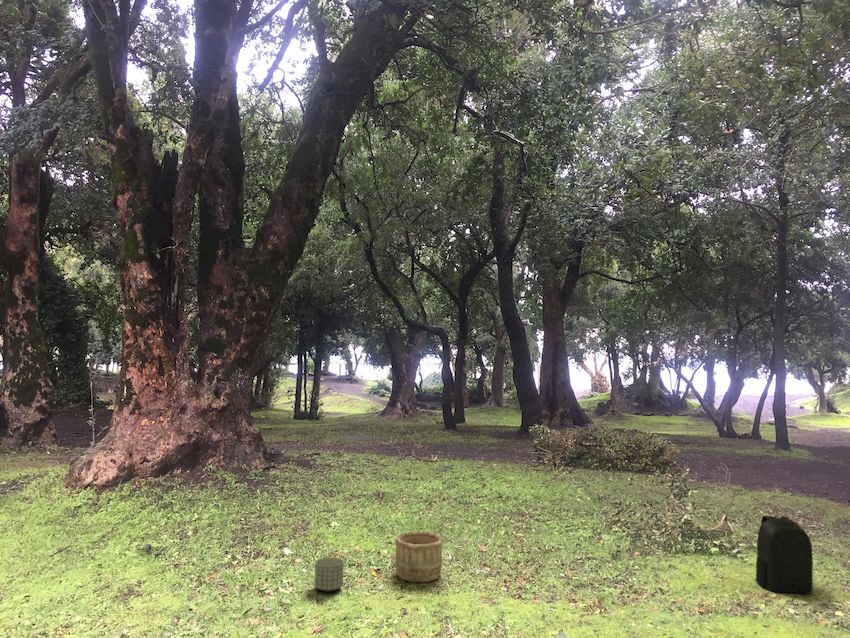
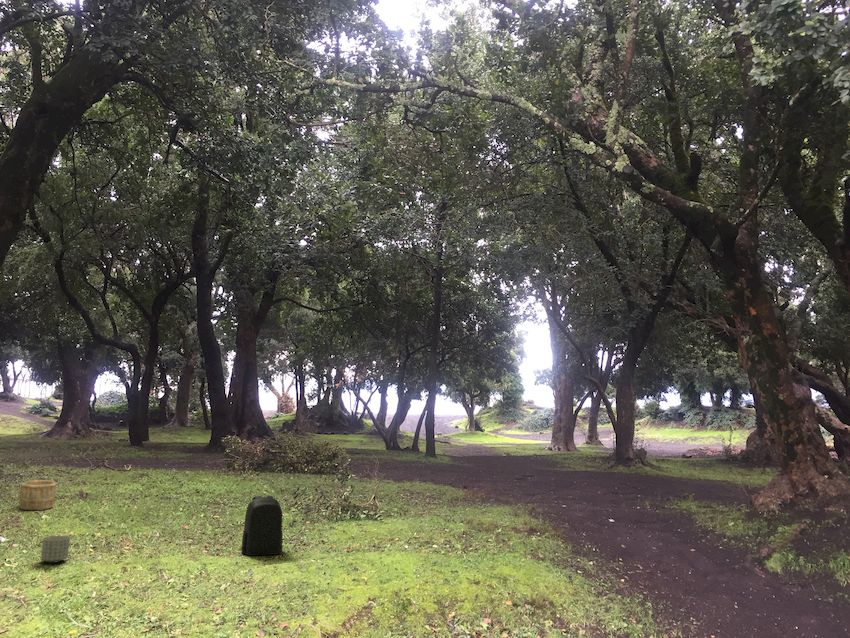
backpack: present [756,515,813,594] -> present [241,496,283,556]
wooden bucket: present [395,531,443,582] -> present [19,480,57,510]

